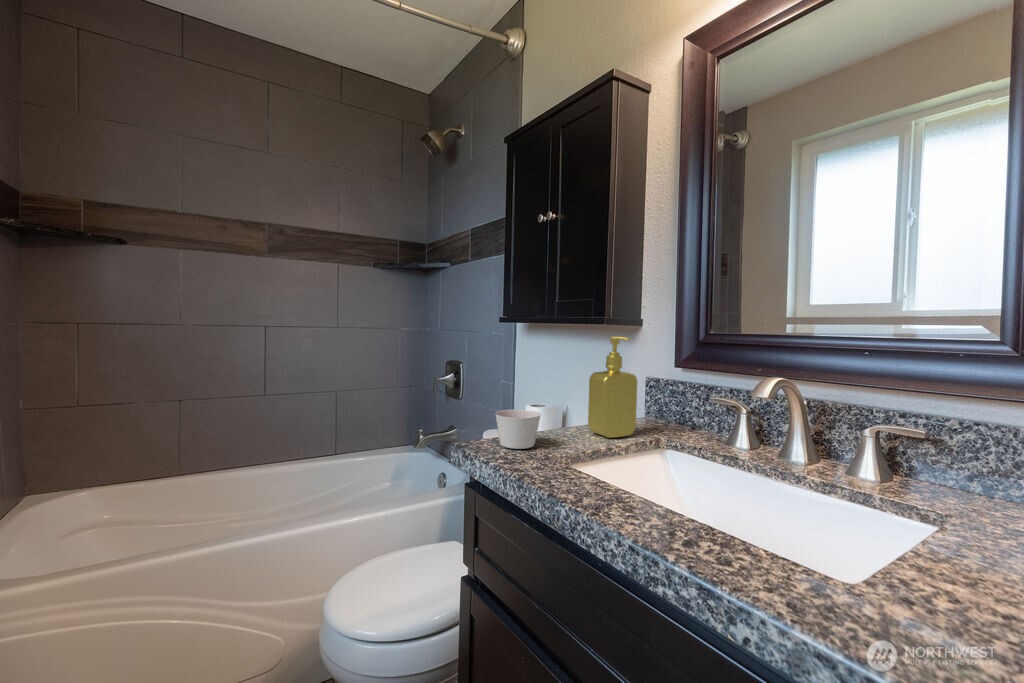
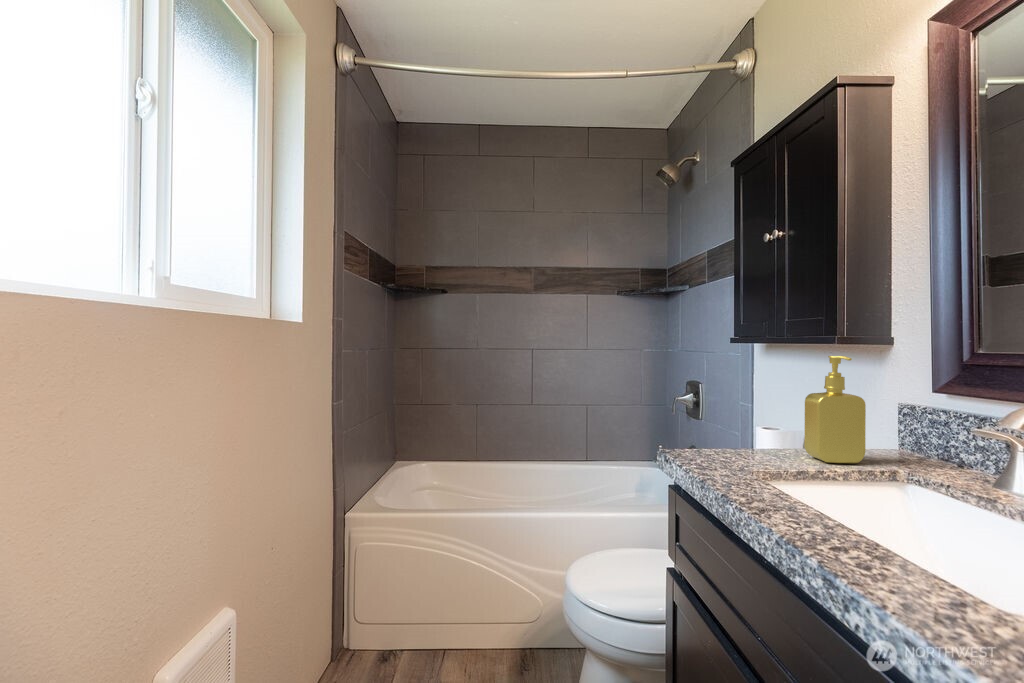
candle: present [496,410,541,449] -> none [695,425,741,461]

